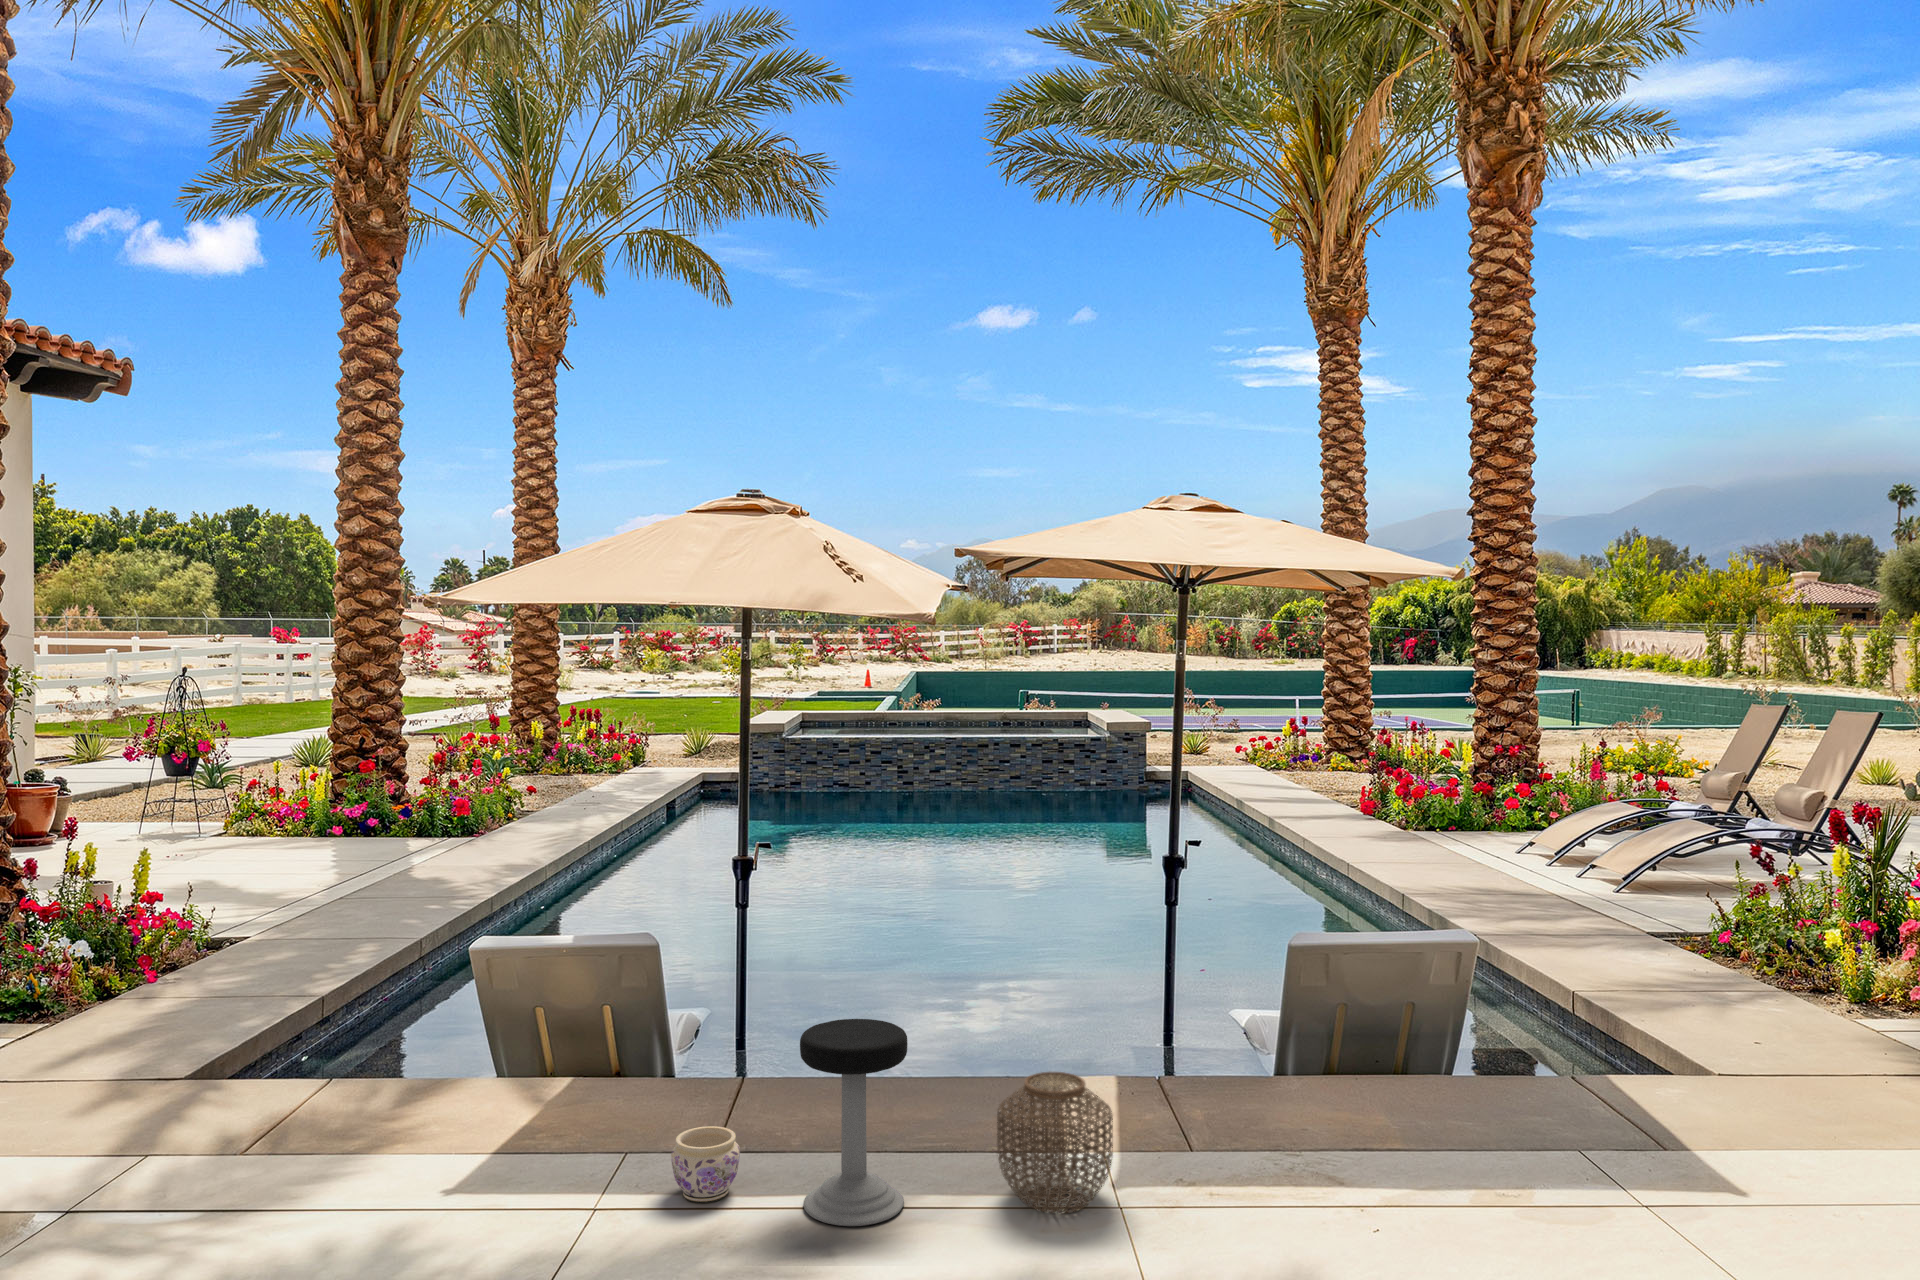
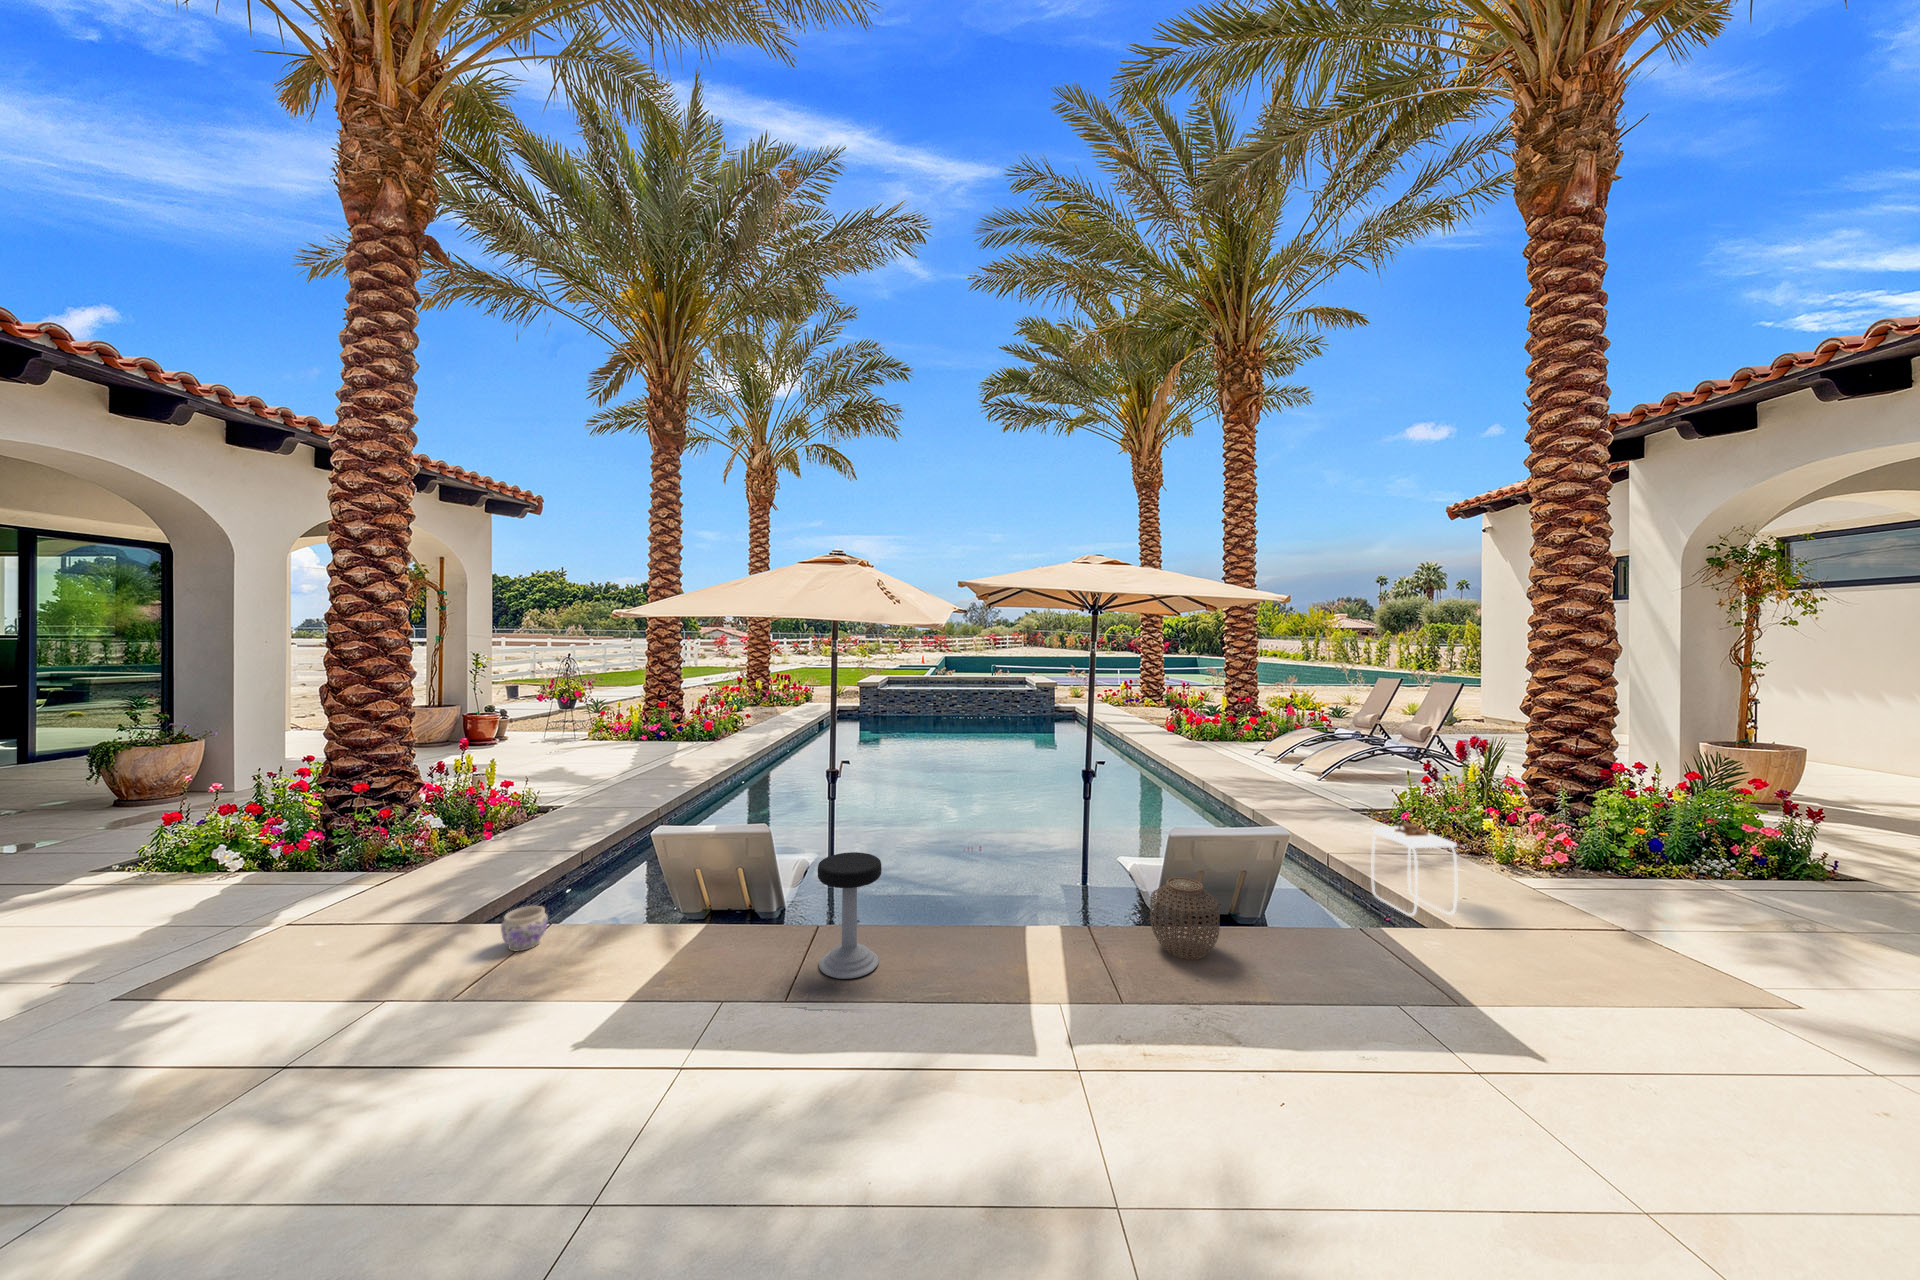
side table: none [1733,959,1874,1117] -> present [1371,823,1457,916]
woven basket: present [997,1072,1113,1213] -> present [1150,877,1220,960]
planter: present [671,1126,740,1203] -> present [501,906,548,951]

